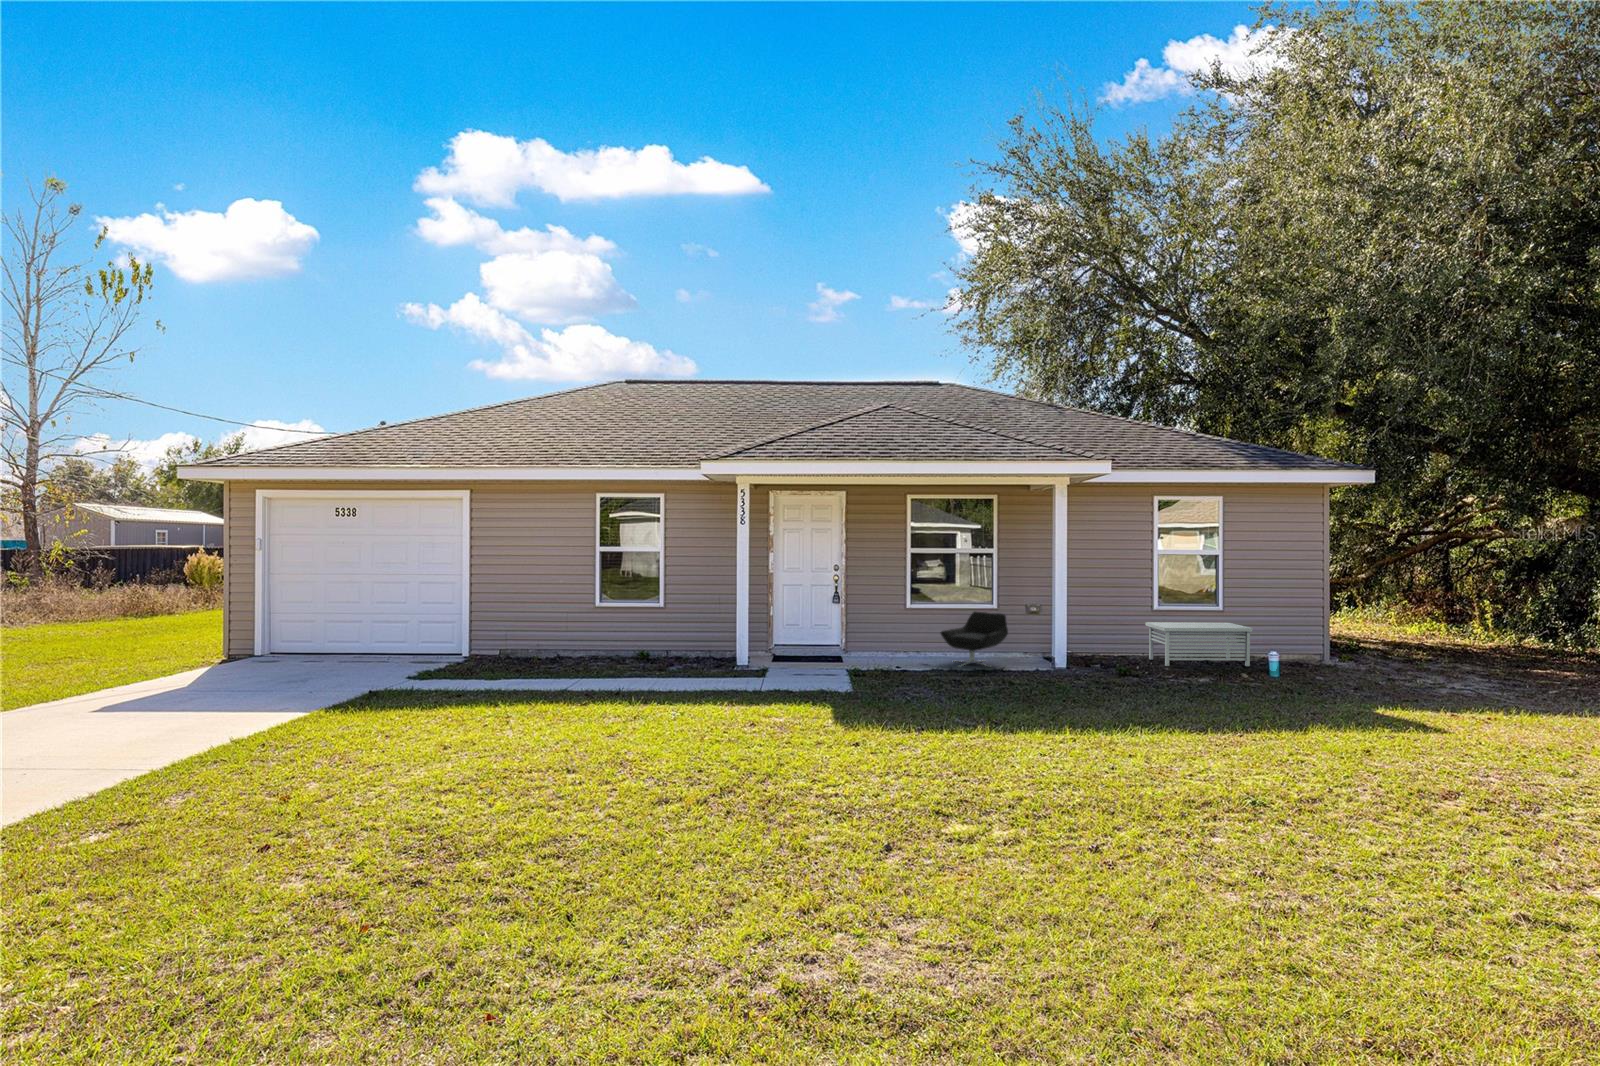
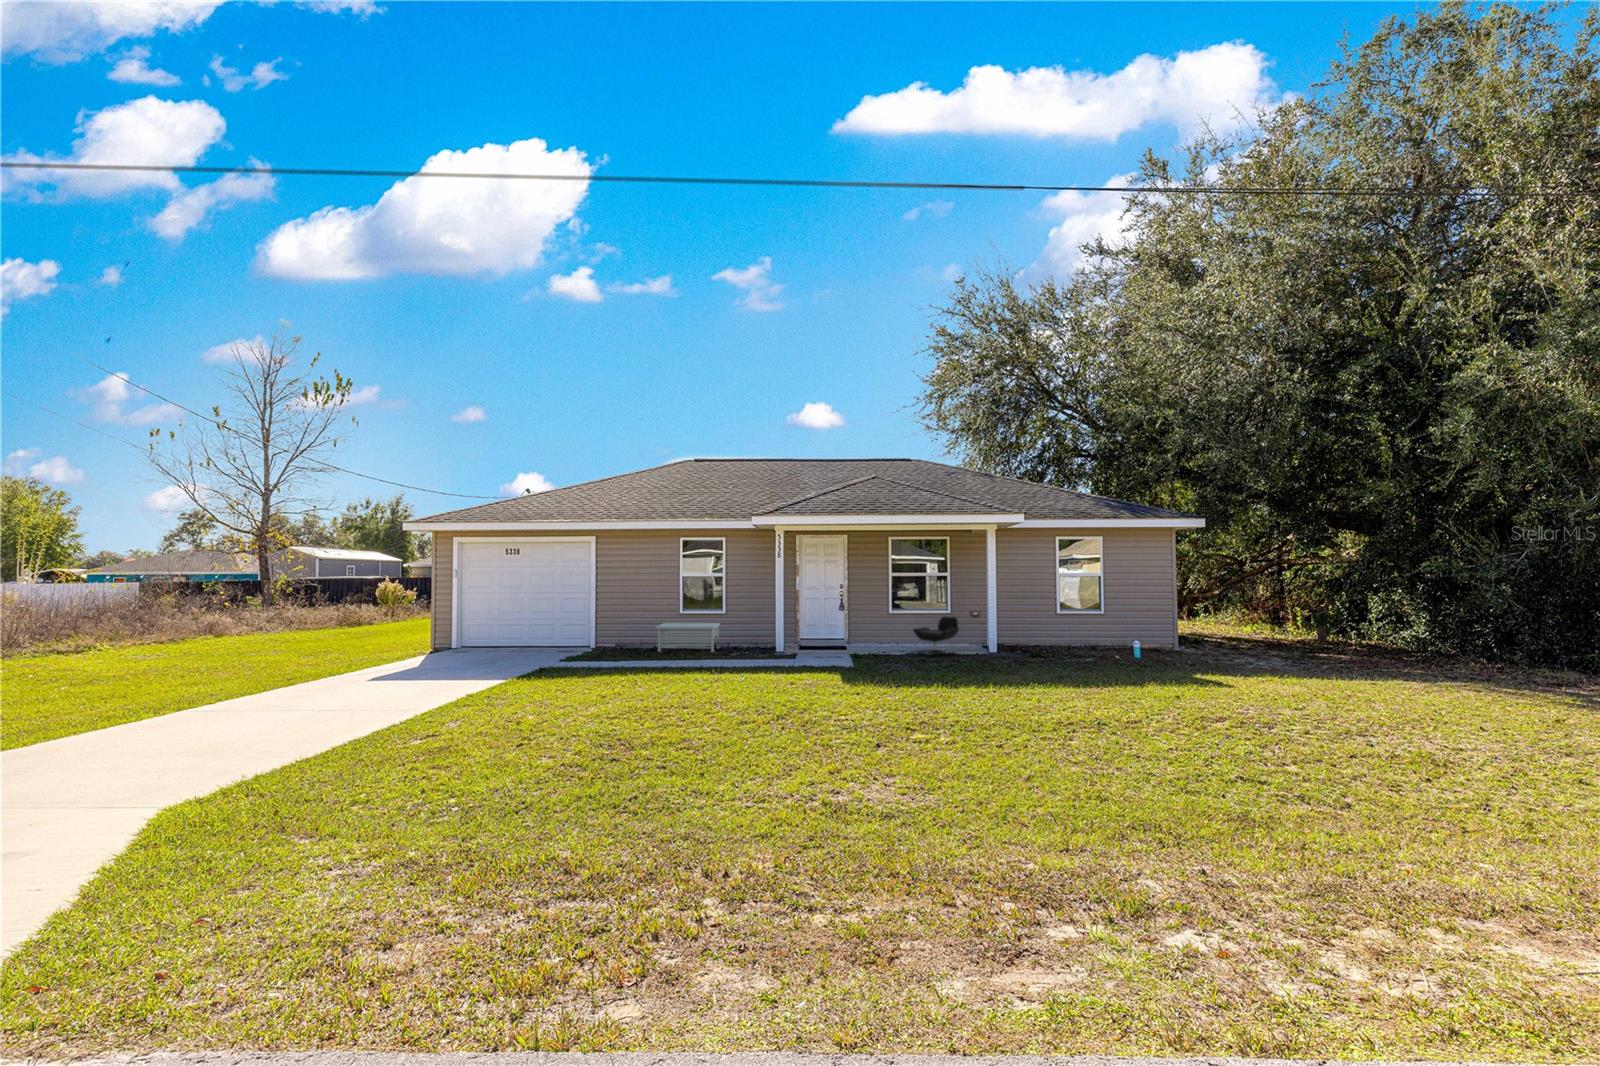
potted plant: none [1509,606,1551,649] -> present [1313,611,1340,641]
storage bench: present [1145,622,1253,666] -> present [656,623,720,652]

